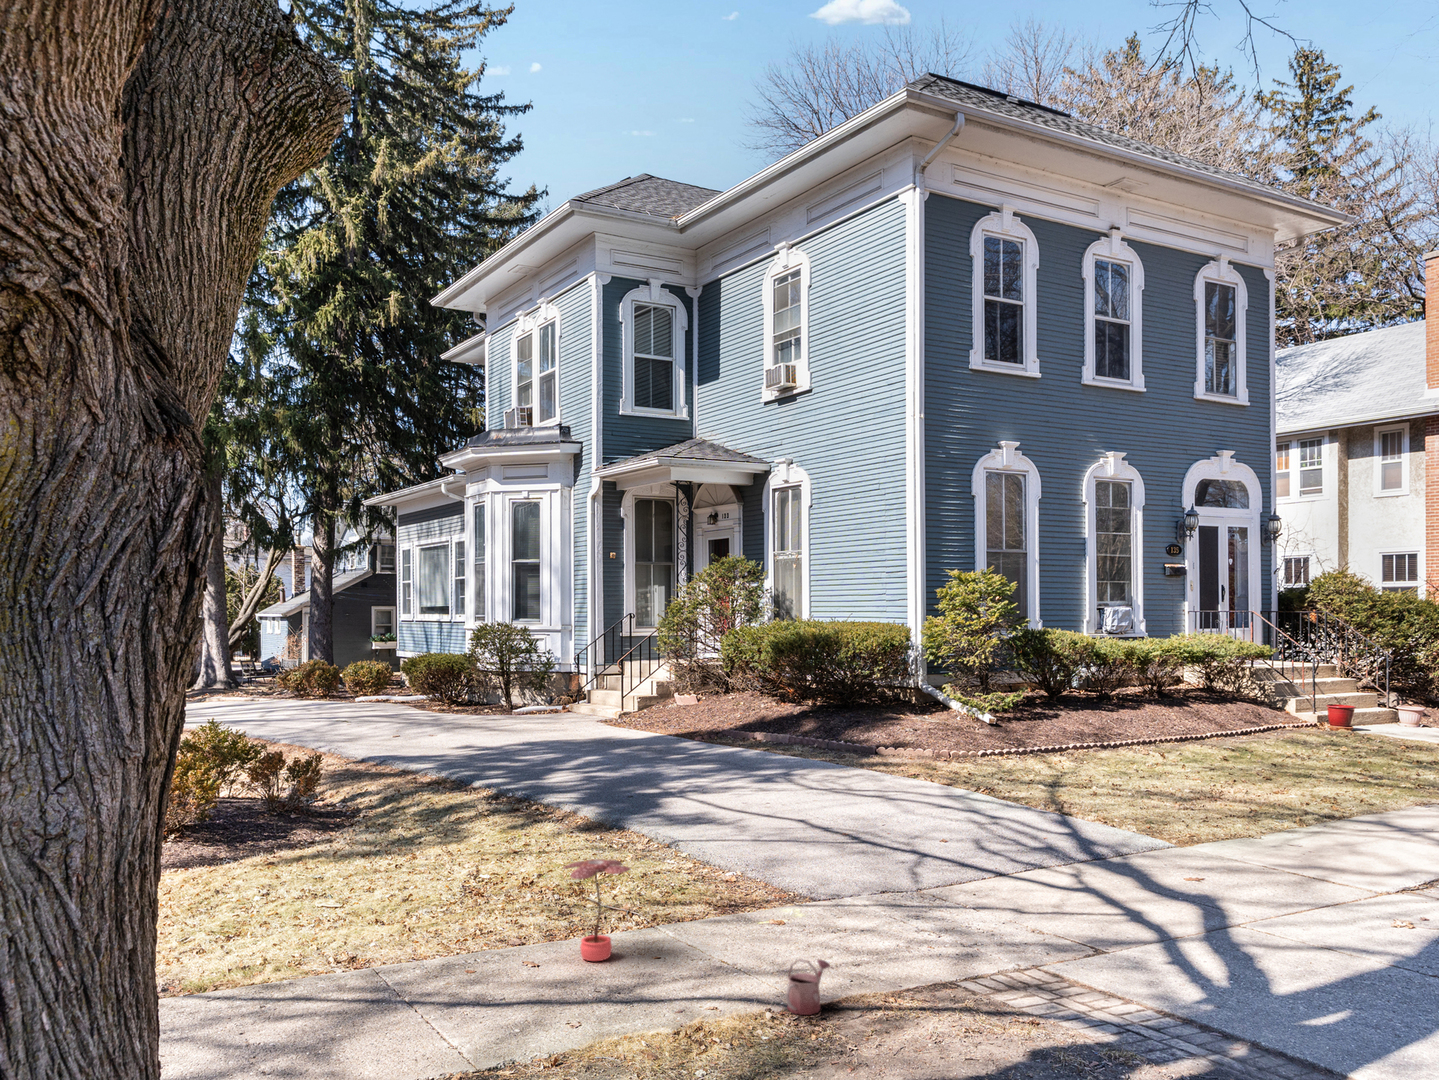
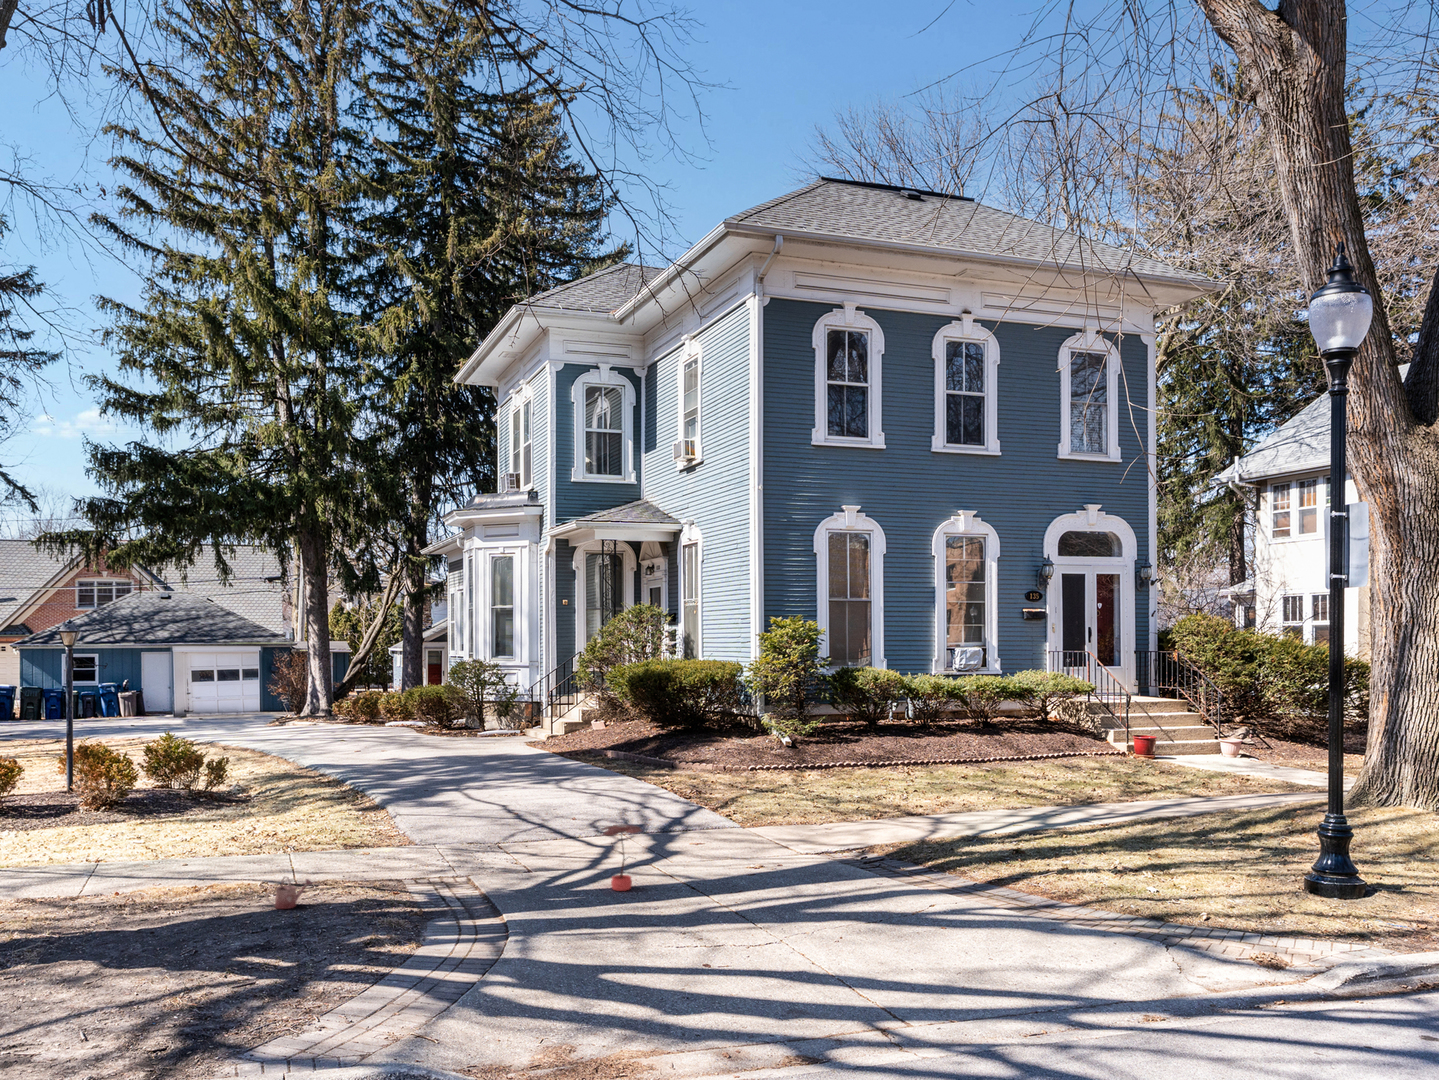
potted plant: present [563,859,630,961] -> present [602,824,642,891]

